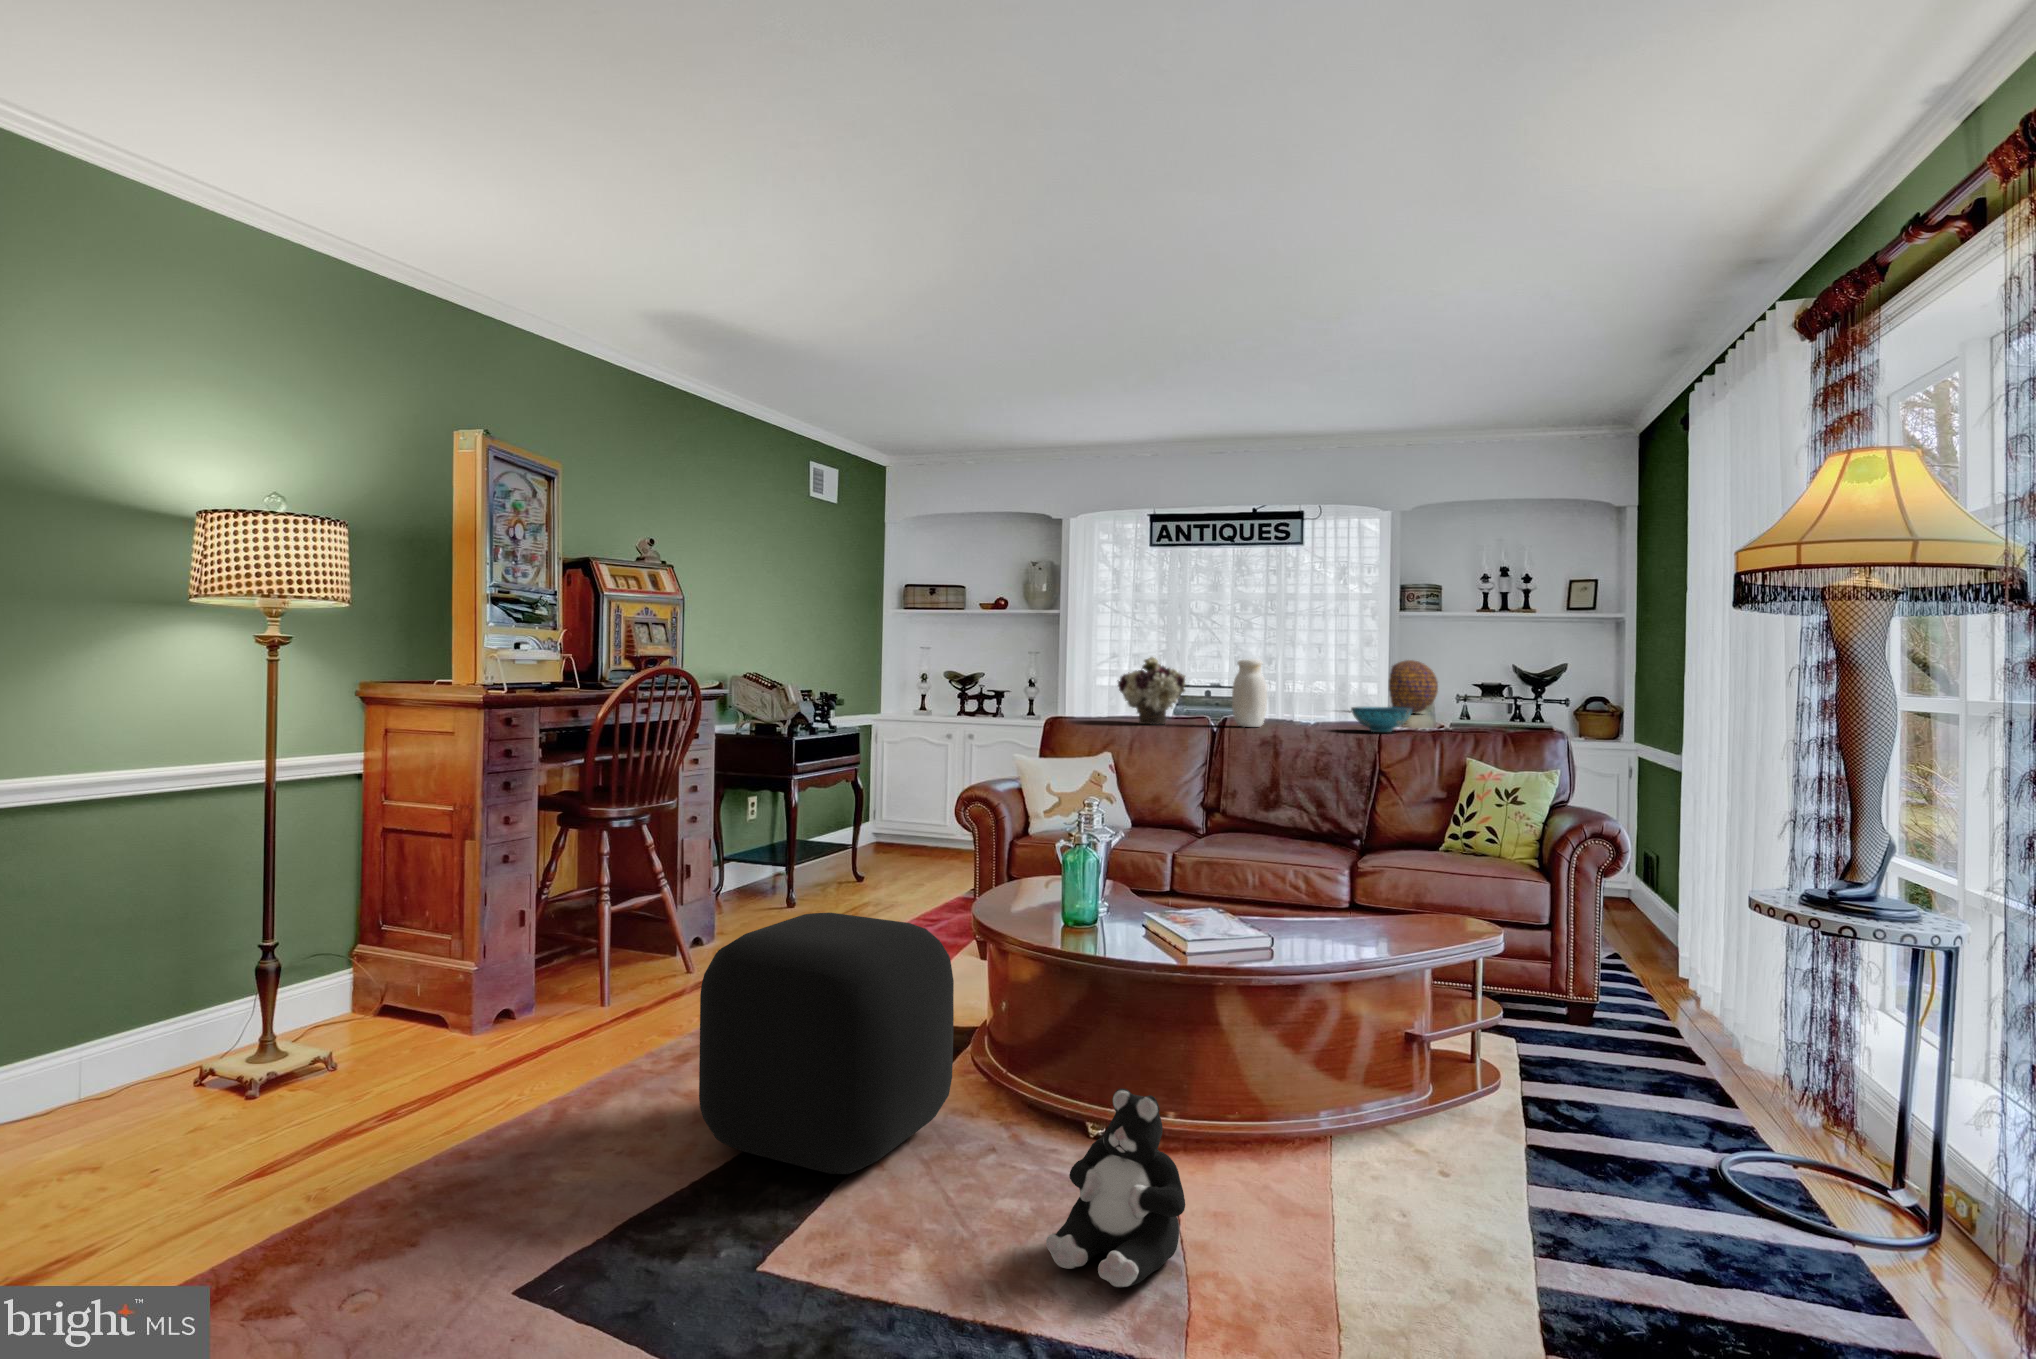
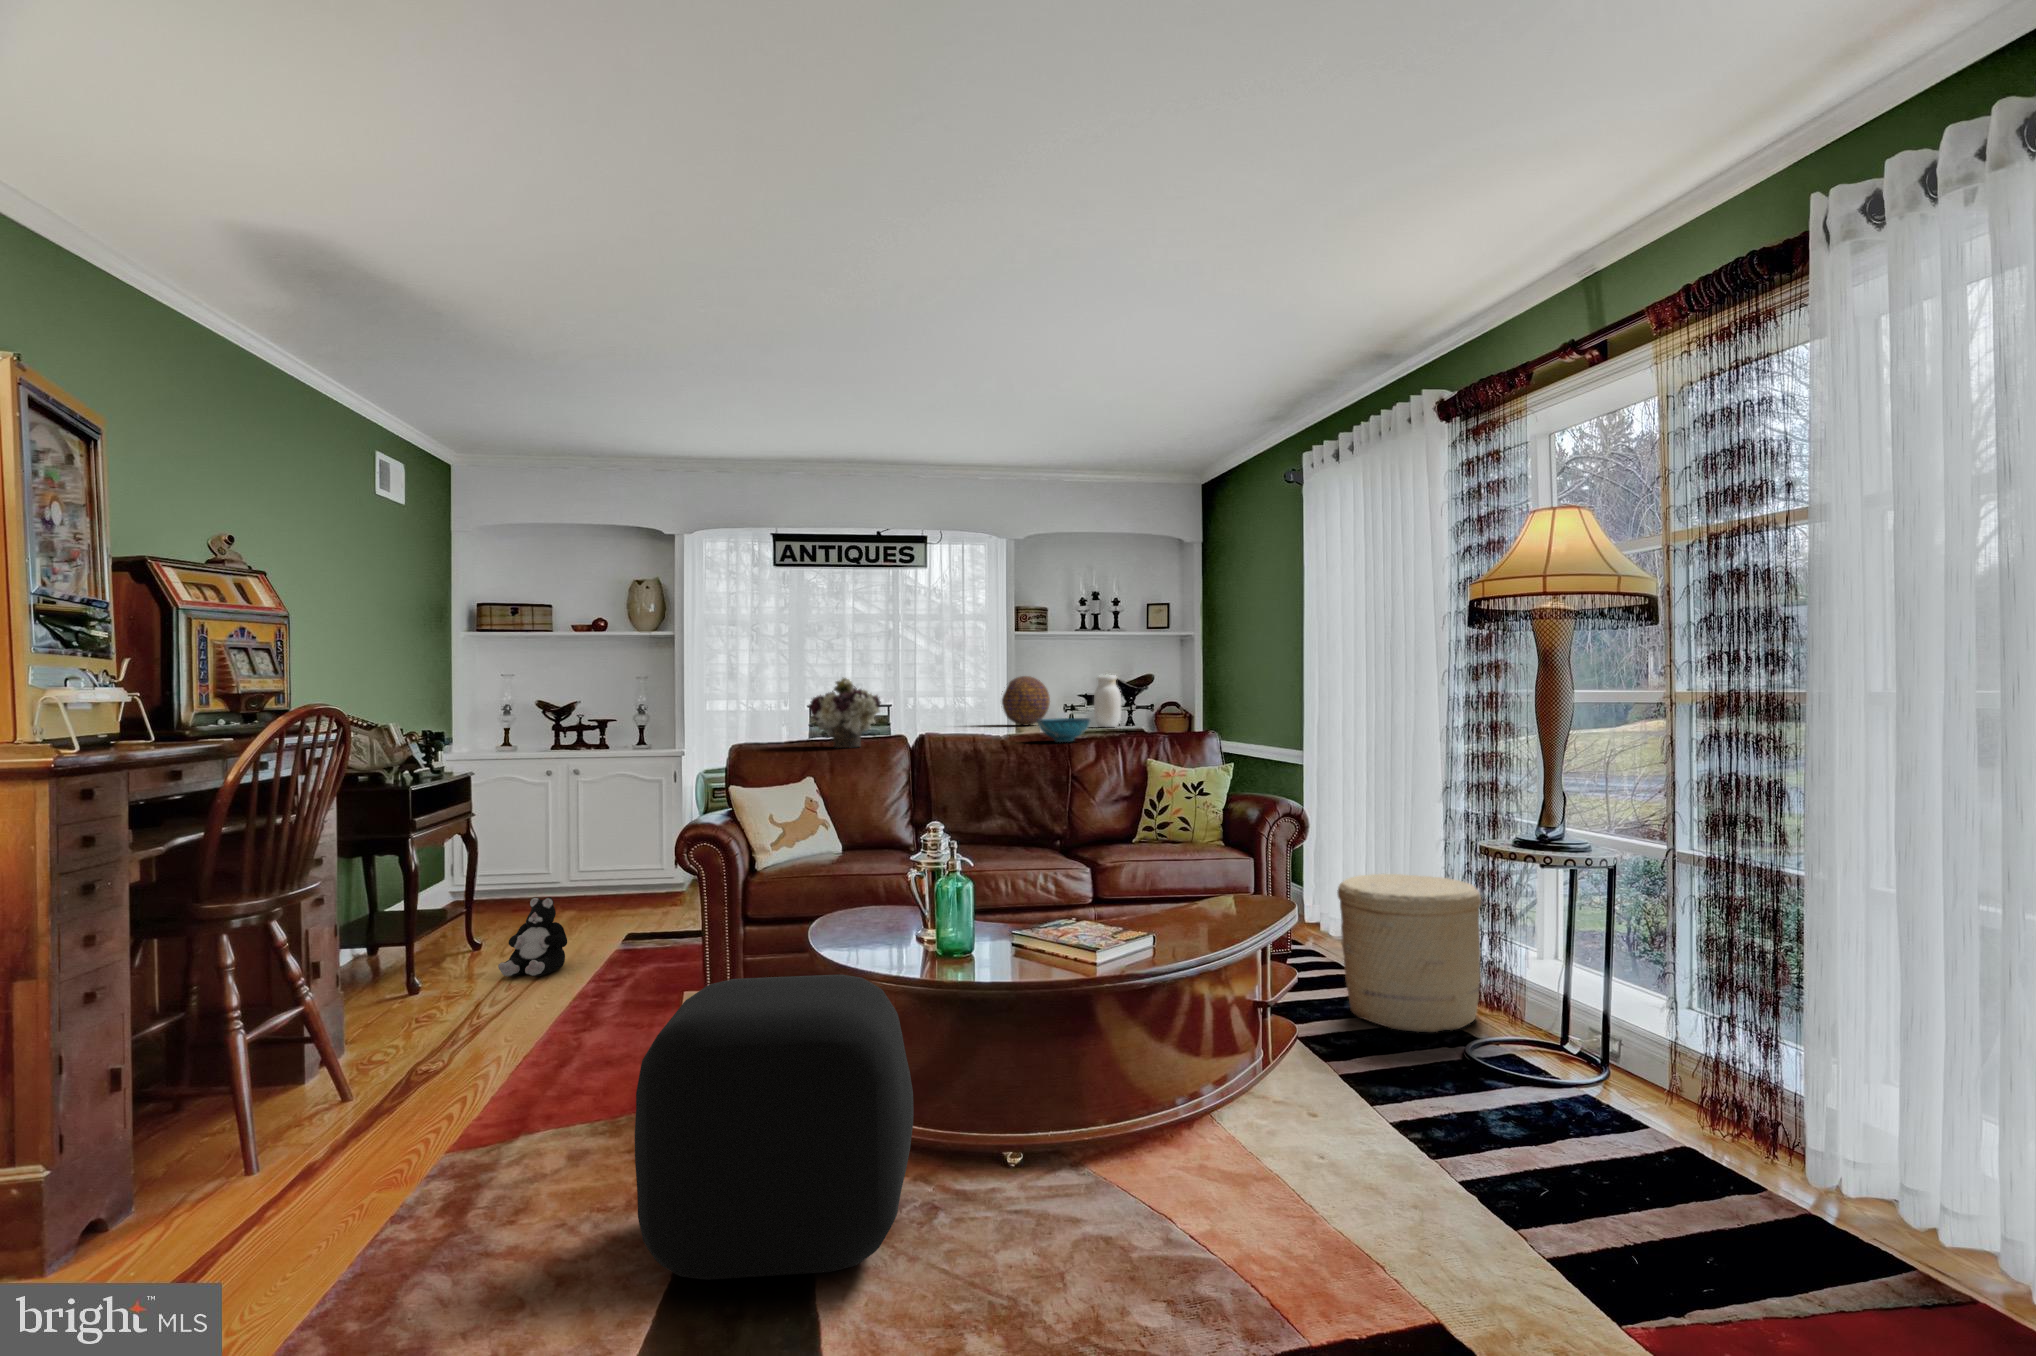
jar: present [1232,659,1267,727] -> present [1094,675,1121,727]
woven basket: none [1602,916,1804,1127] -> present [1337,874,1481,1032]
plush toy: present [1046,1088,1185,1288] -> present [498,897,567,977]

